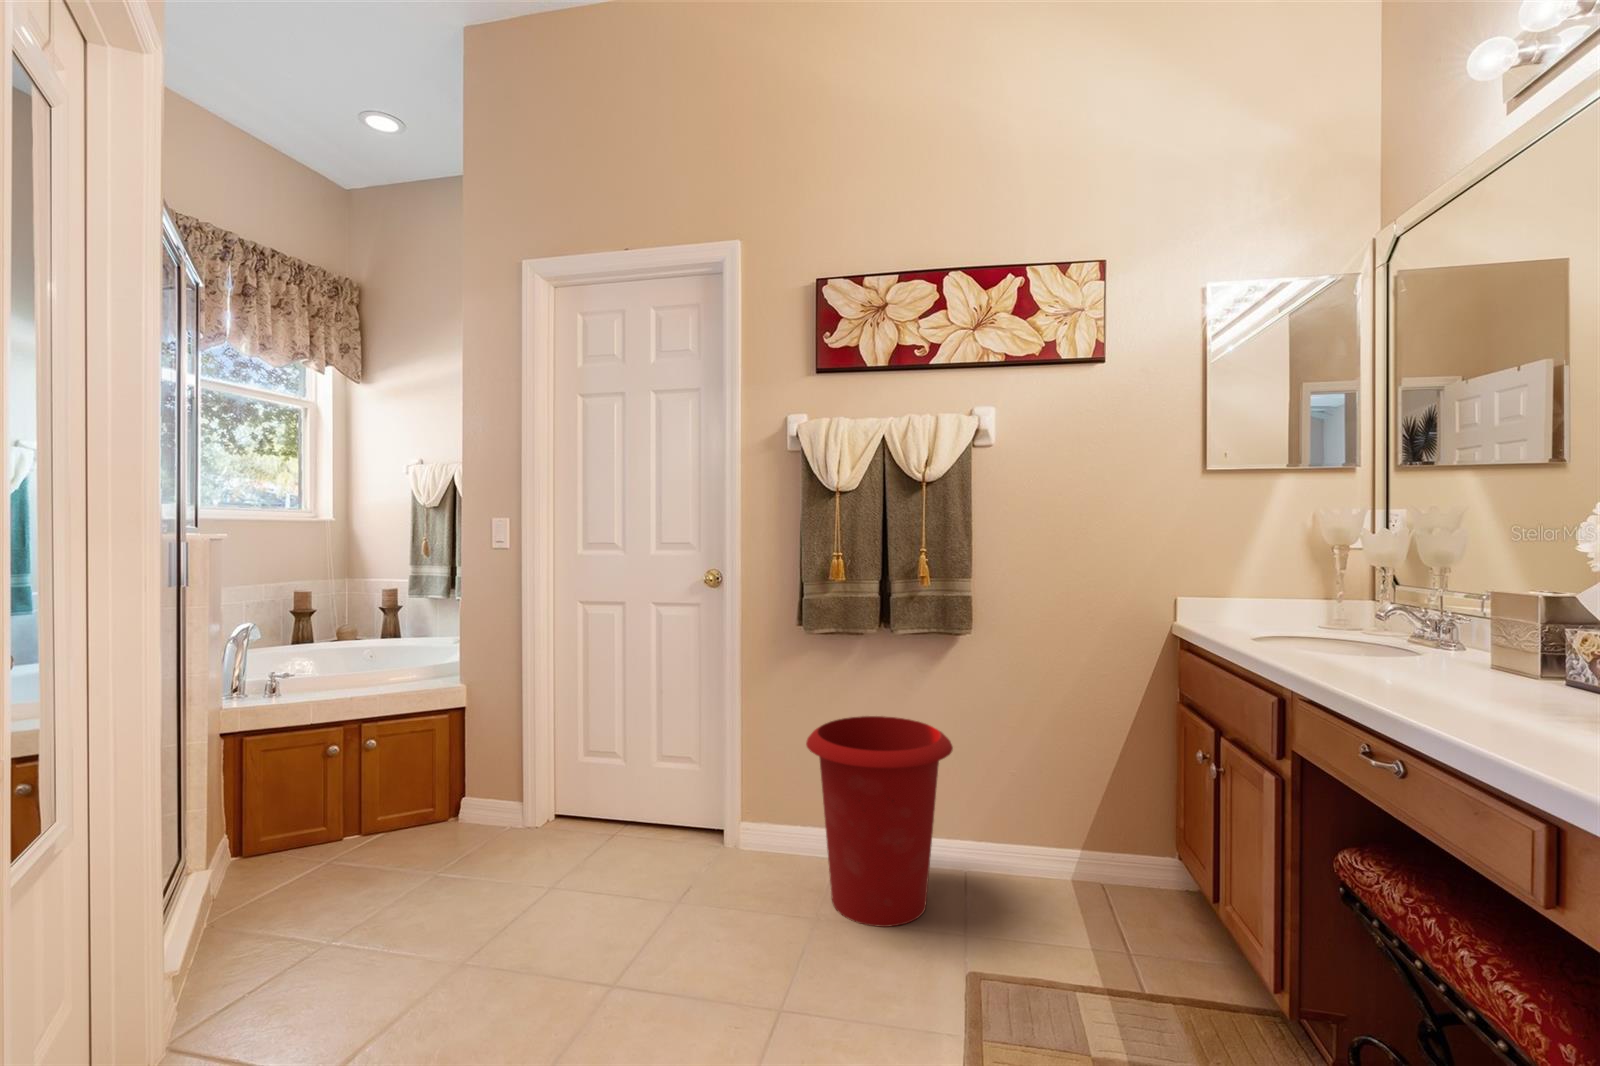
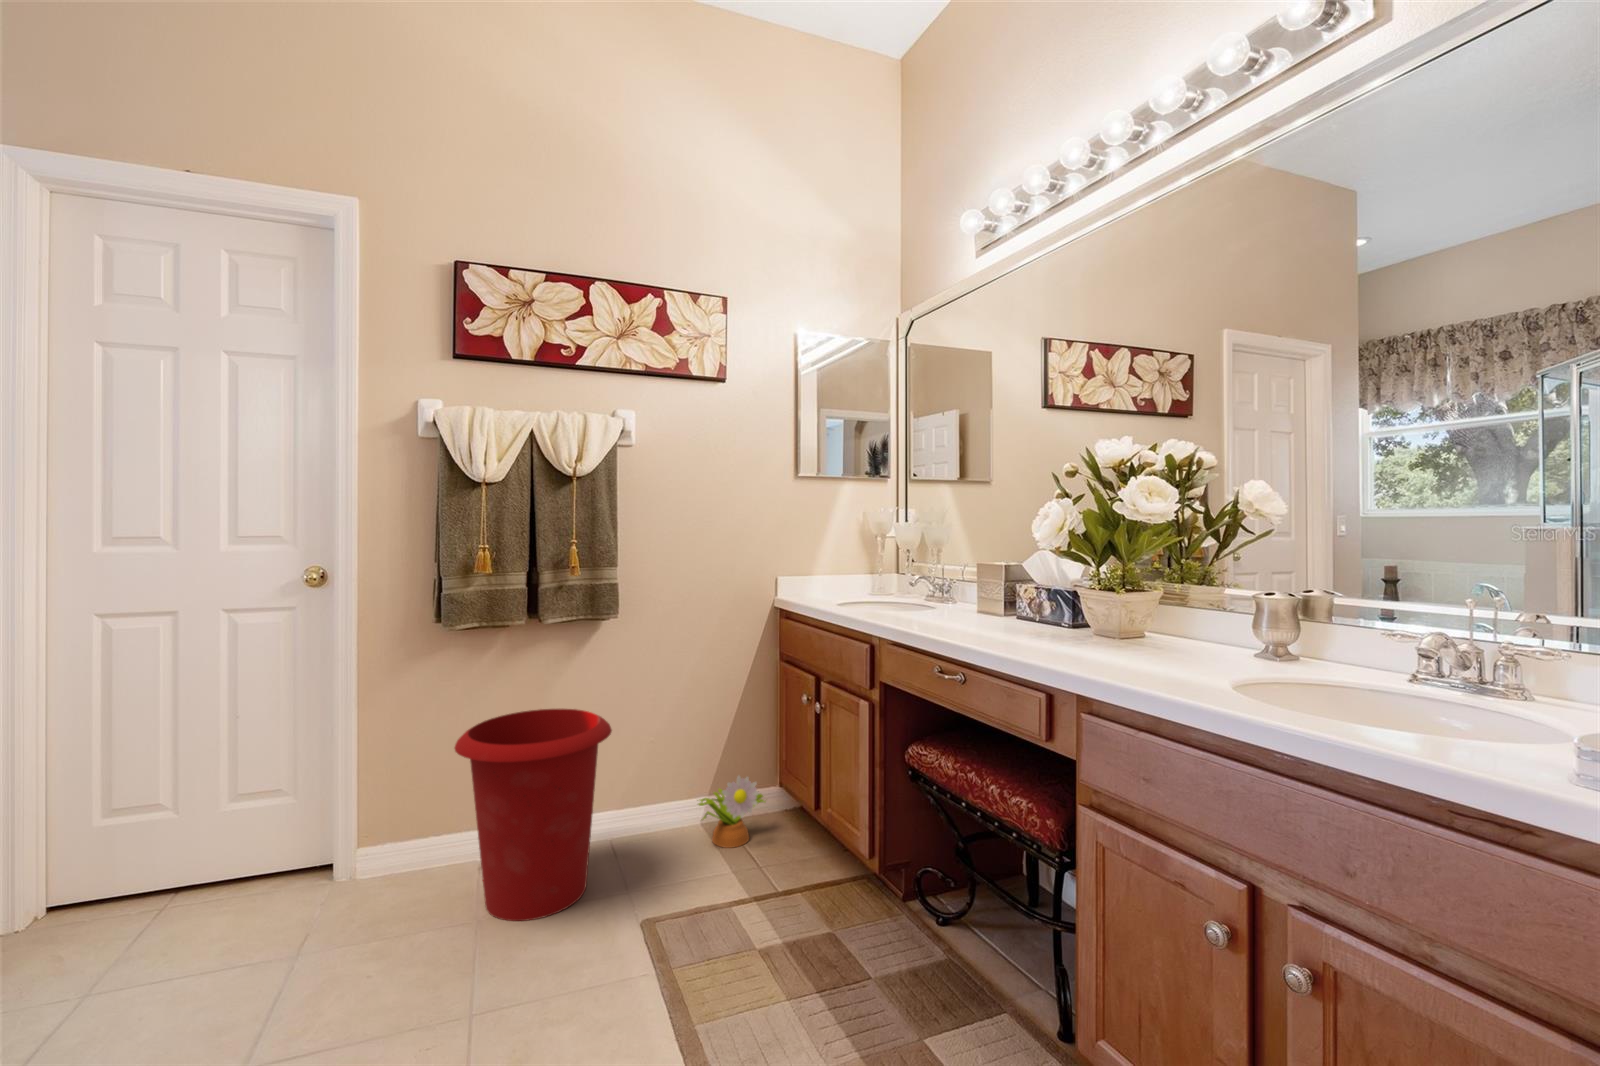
decorative plant: none [1058,834,1151,920] -> present [698,776,765,848]

